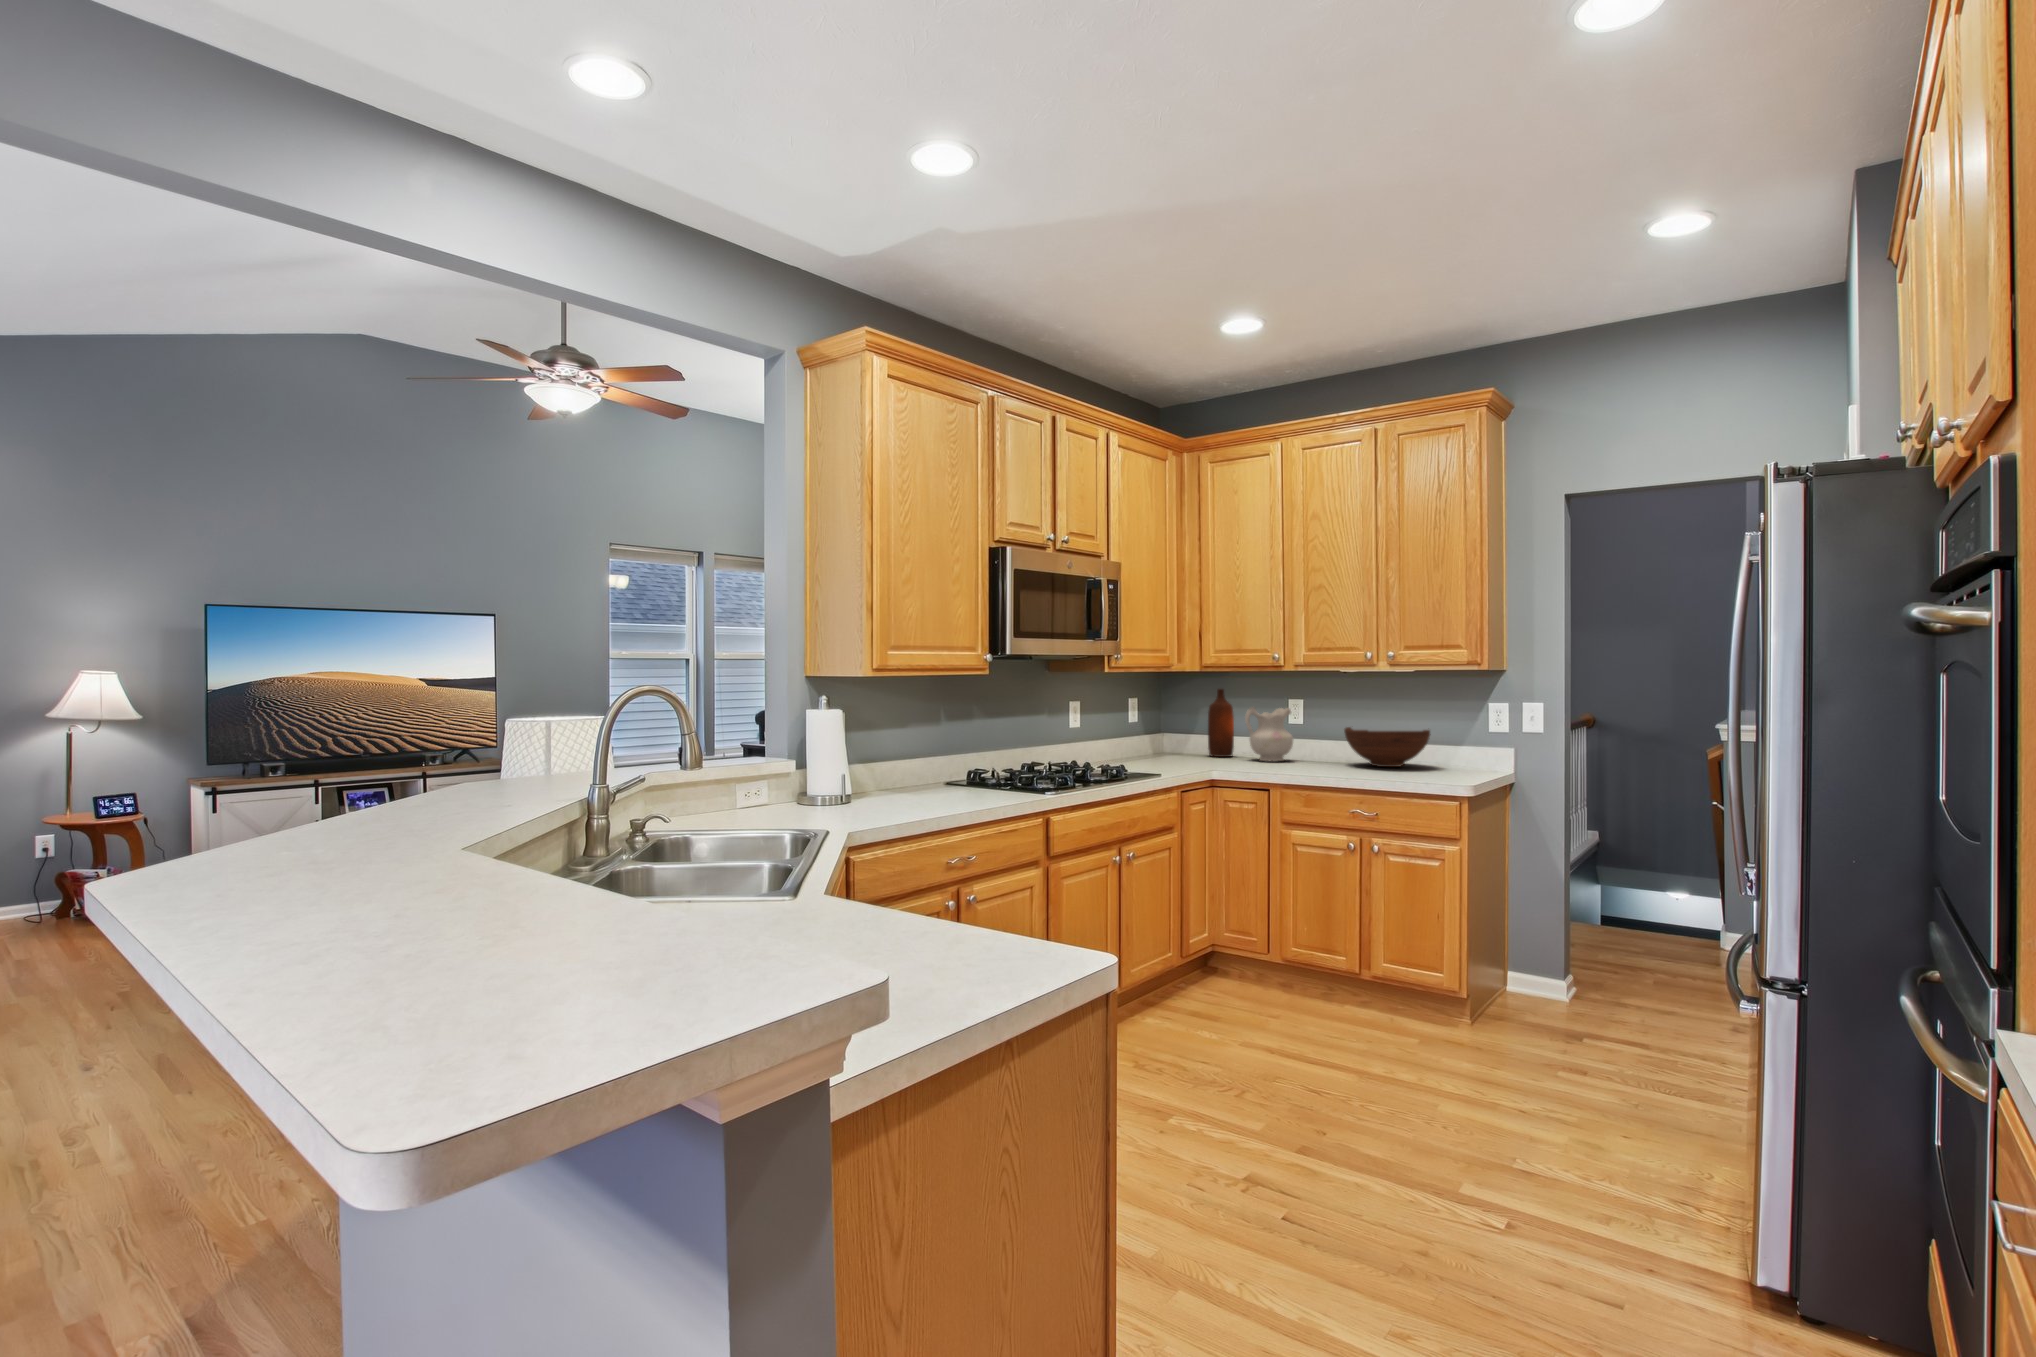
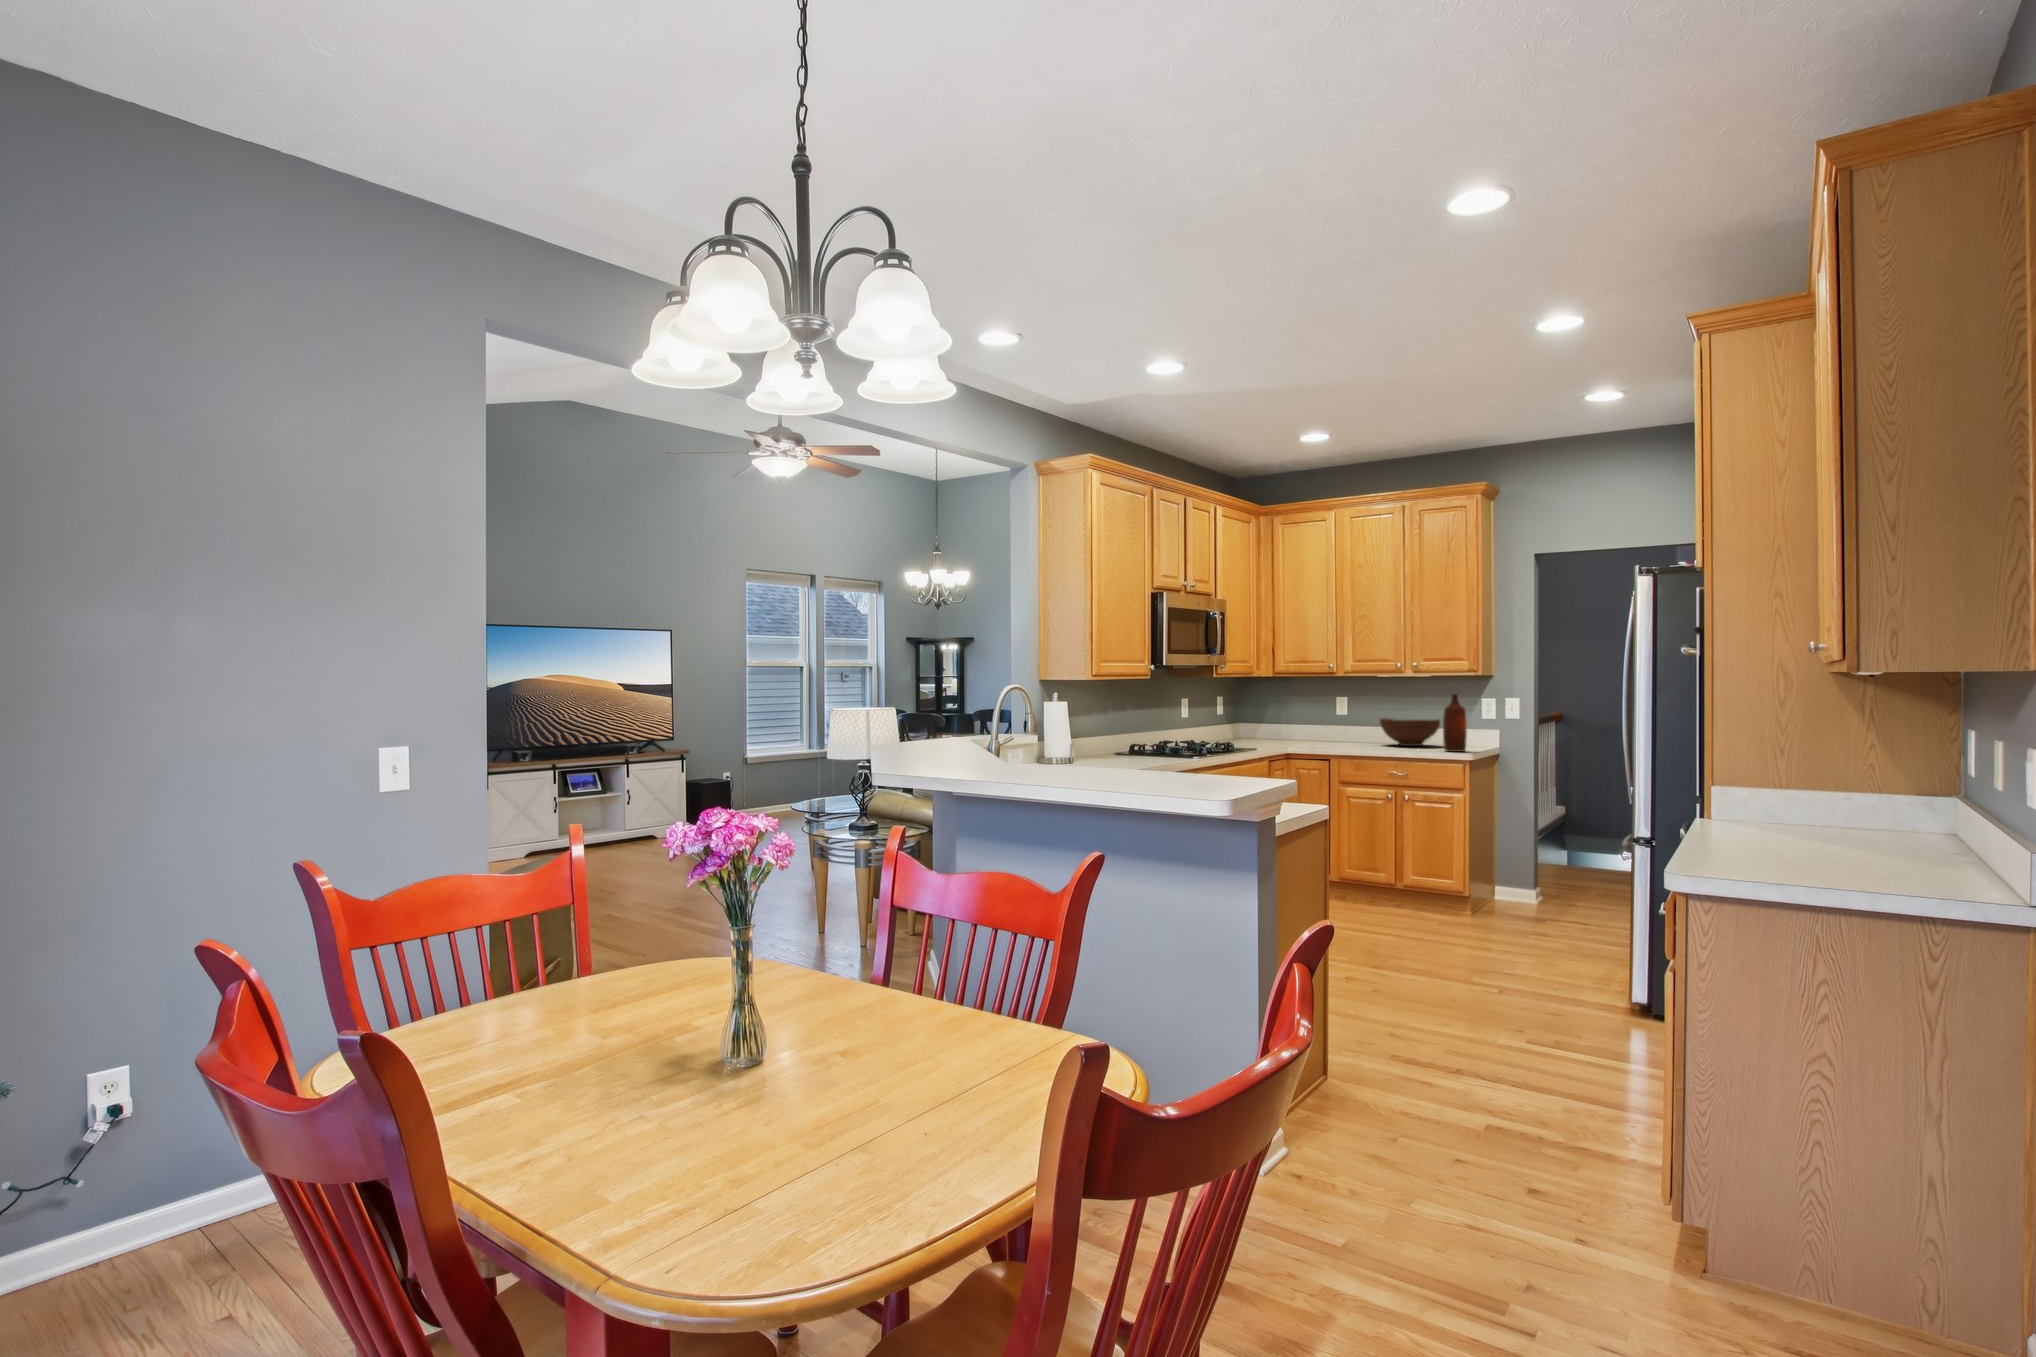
bottle: present [1208,689,1234,757] -> present [1443,694,1467,752]
ceramic pitcher: present [1245,707,1293,761] -> none [1306,703,1341,744]

